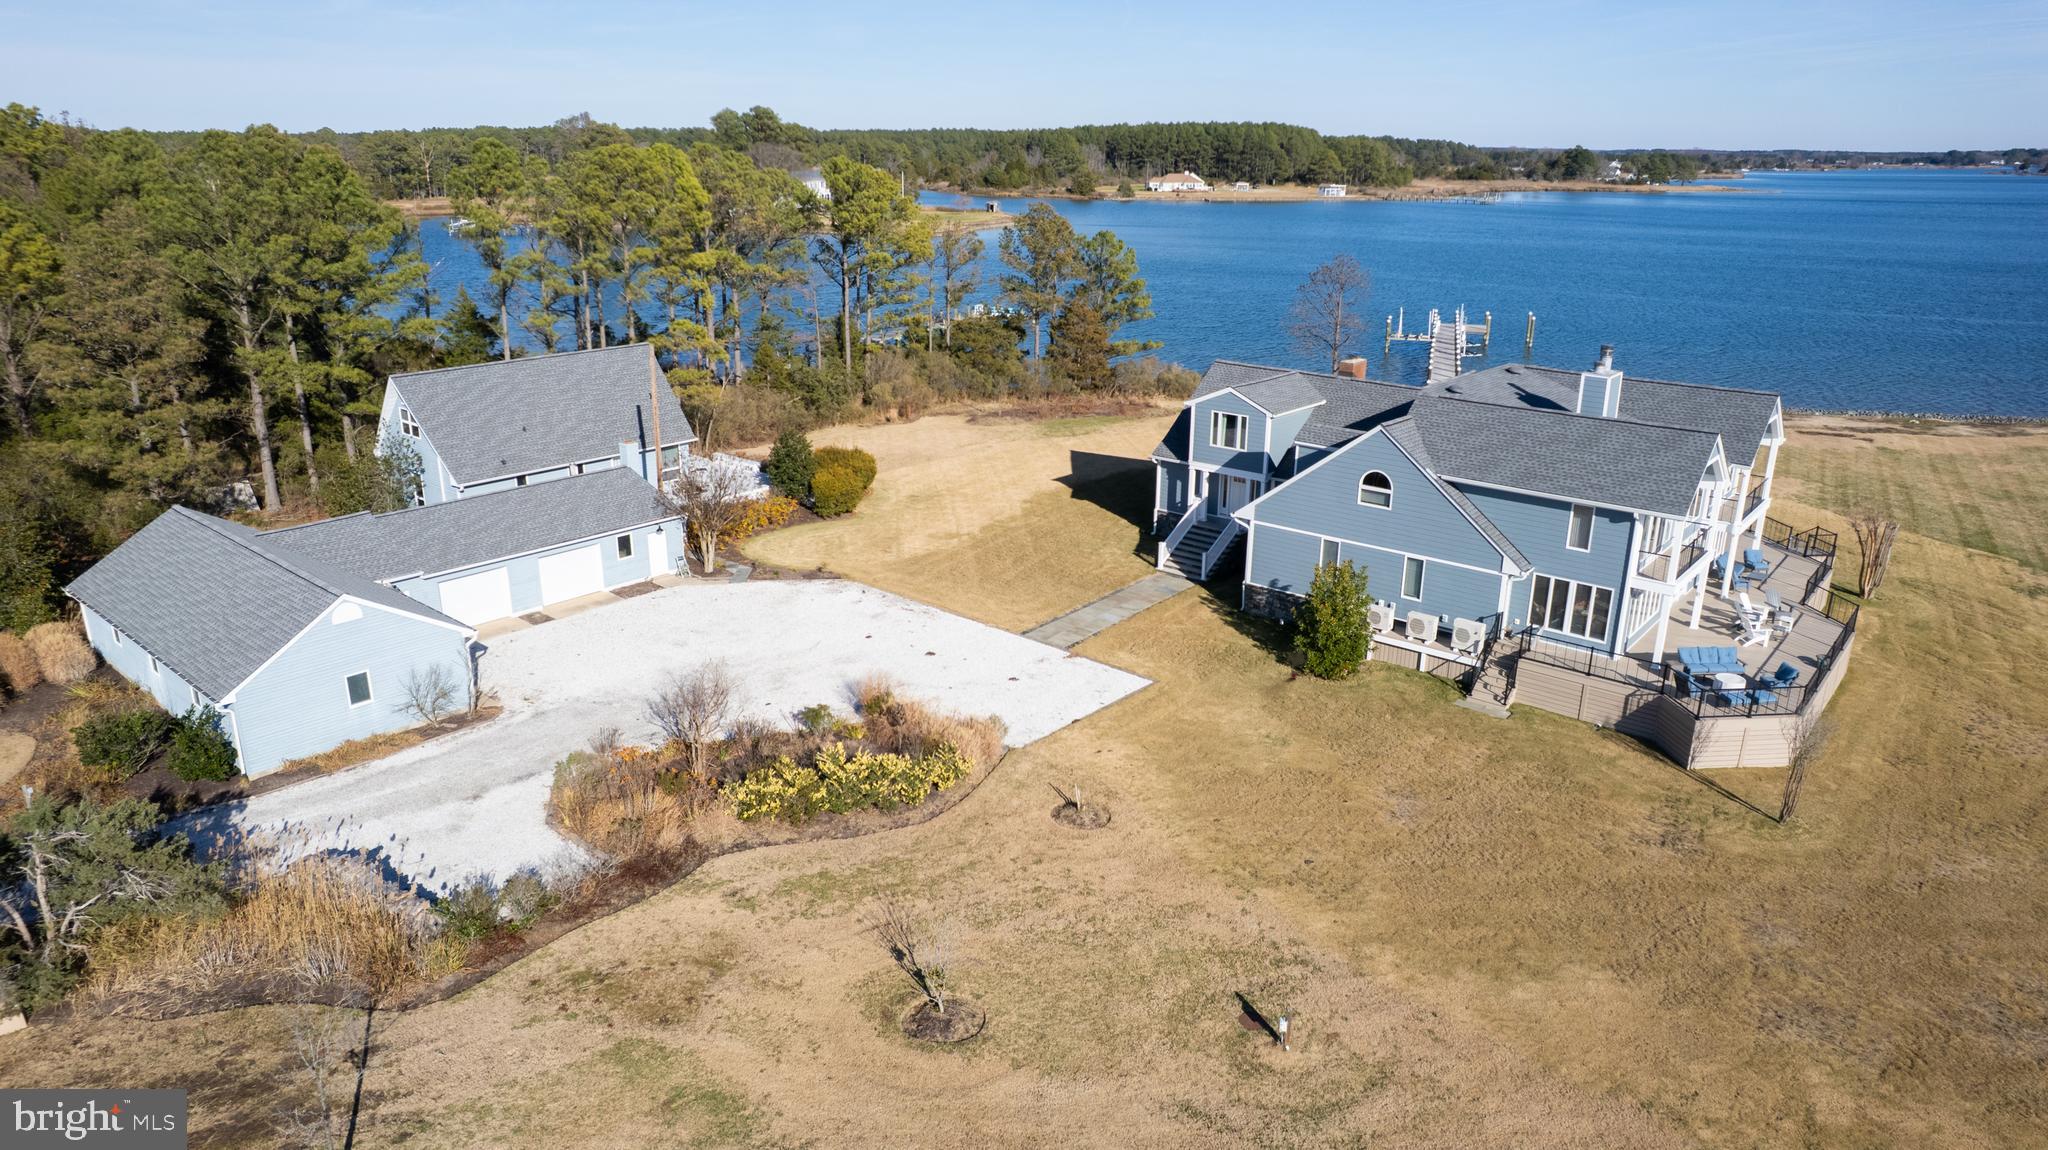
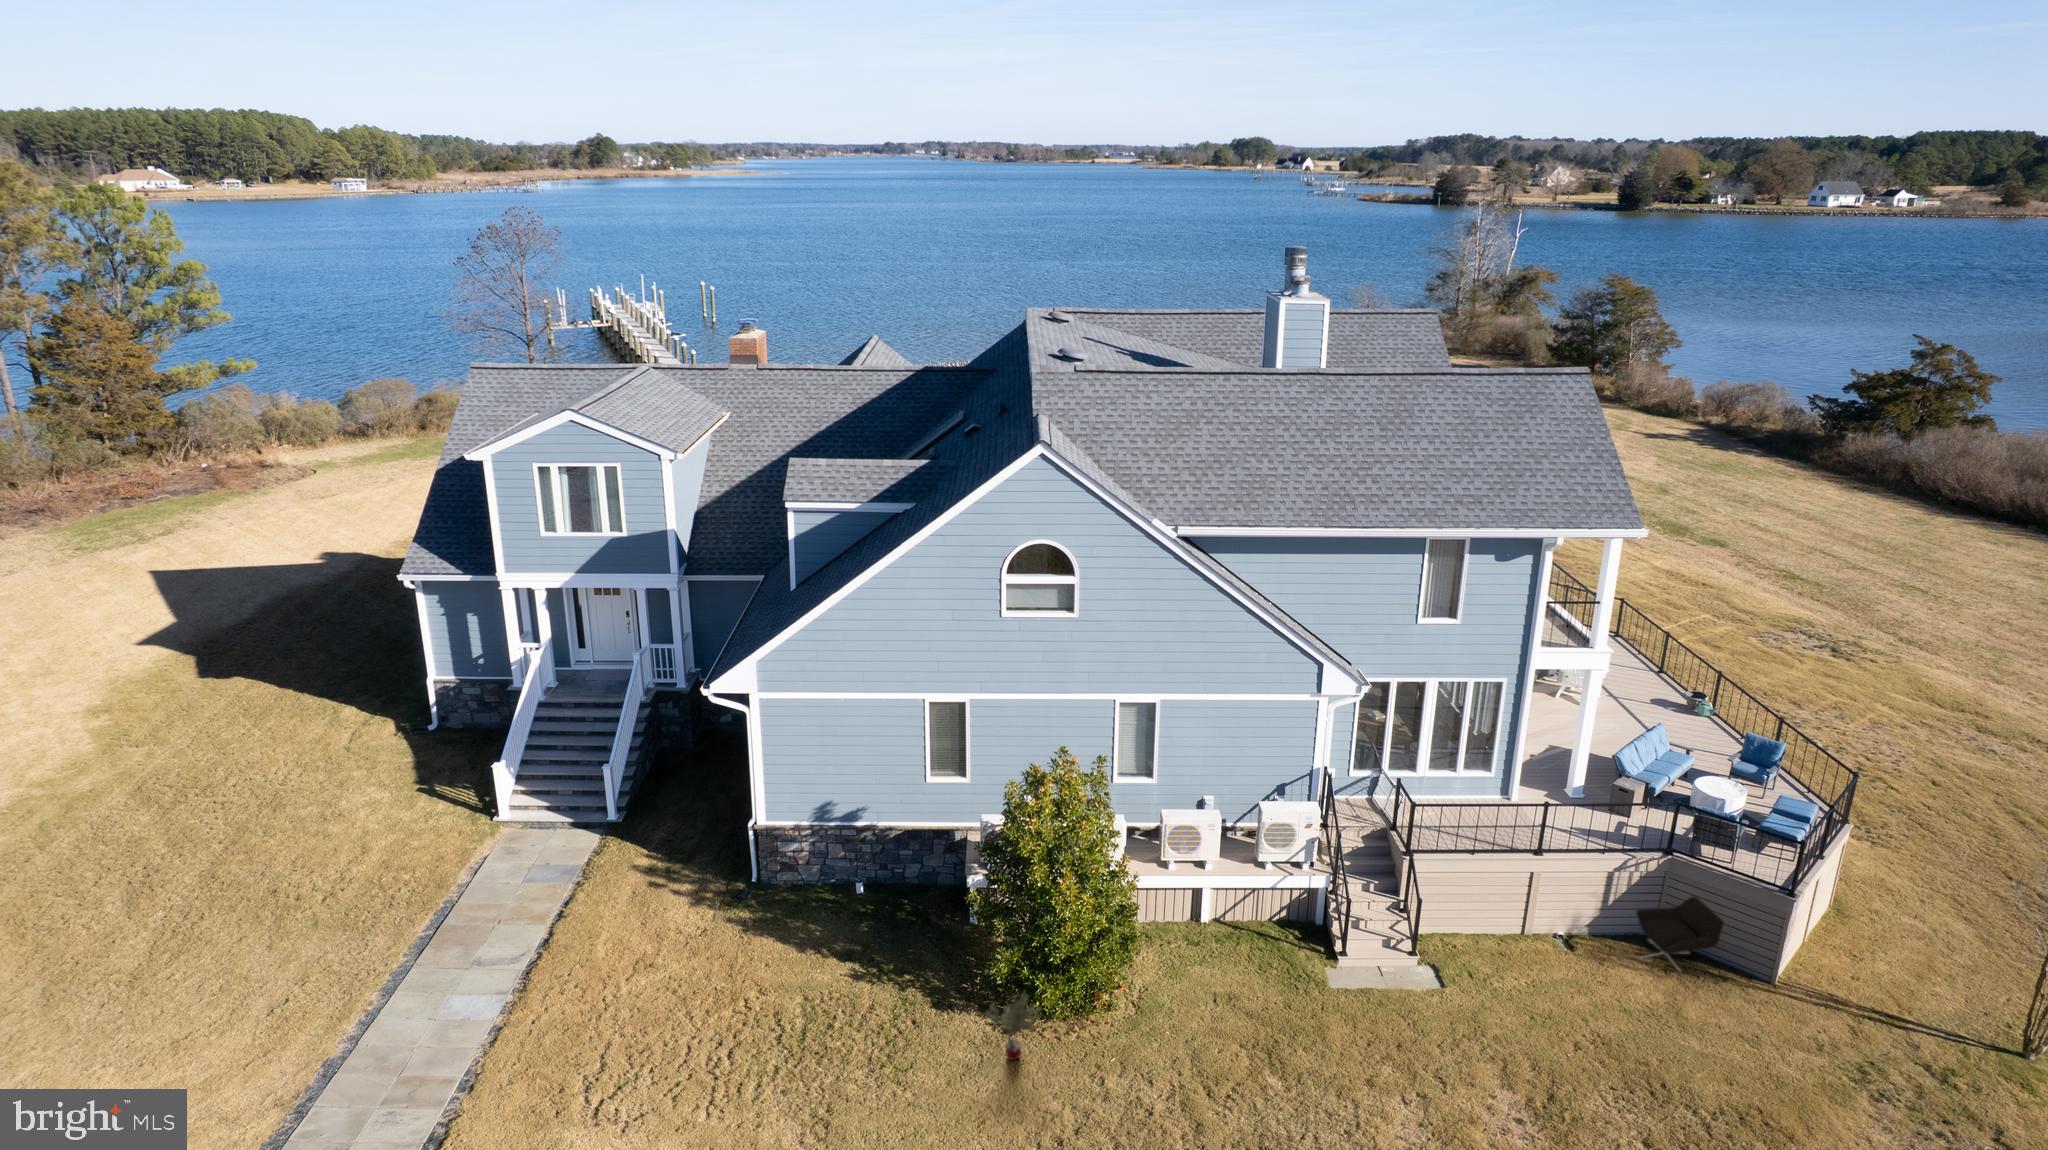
lounge chair: none [1631,733,1678,764] -> present [1636,896,1724,971]

